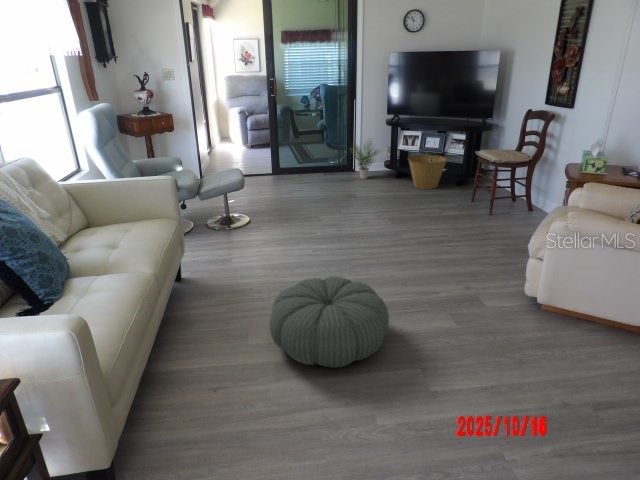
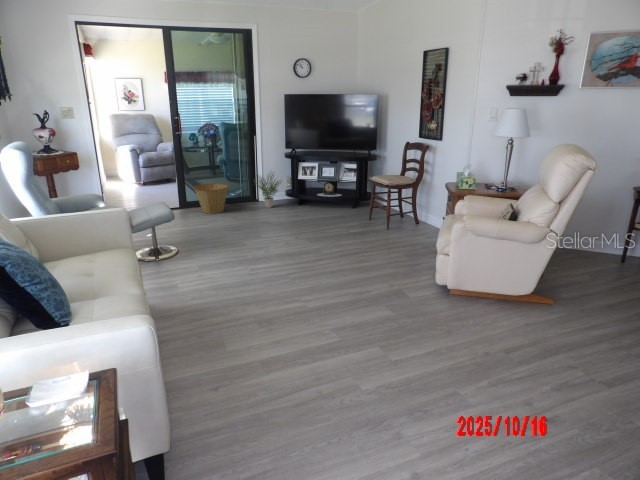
basket: present [408,155,447,189] -> present [193,183,229,213]
pouf: present [270,276,389,368] -> none [243,284,343,357]

